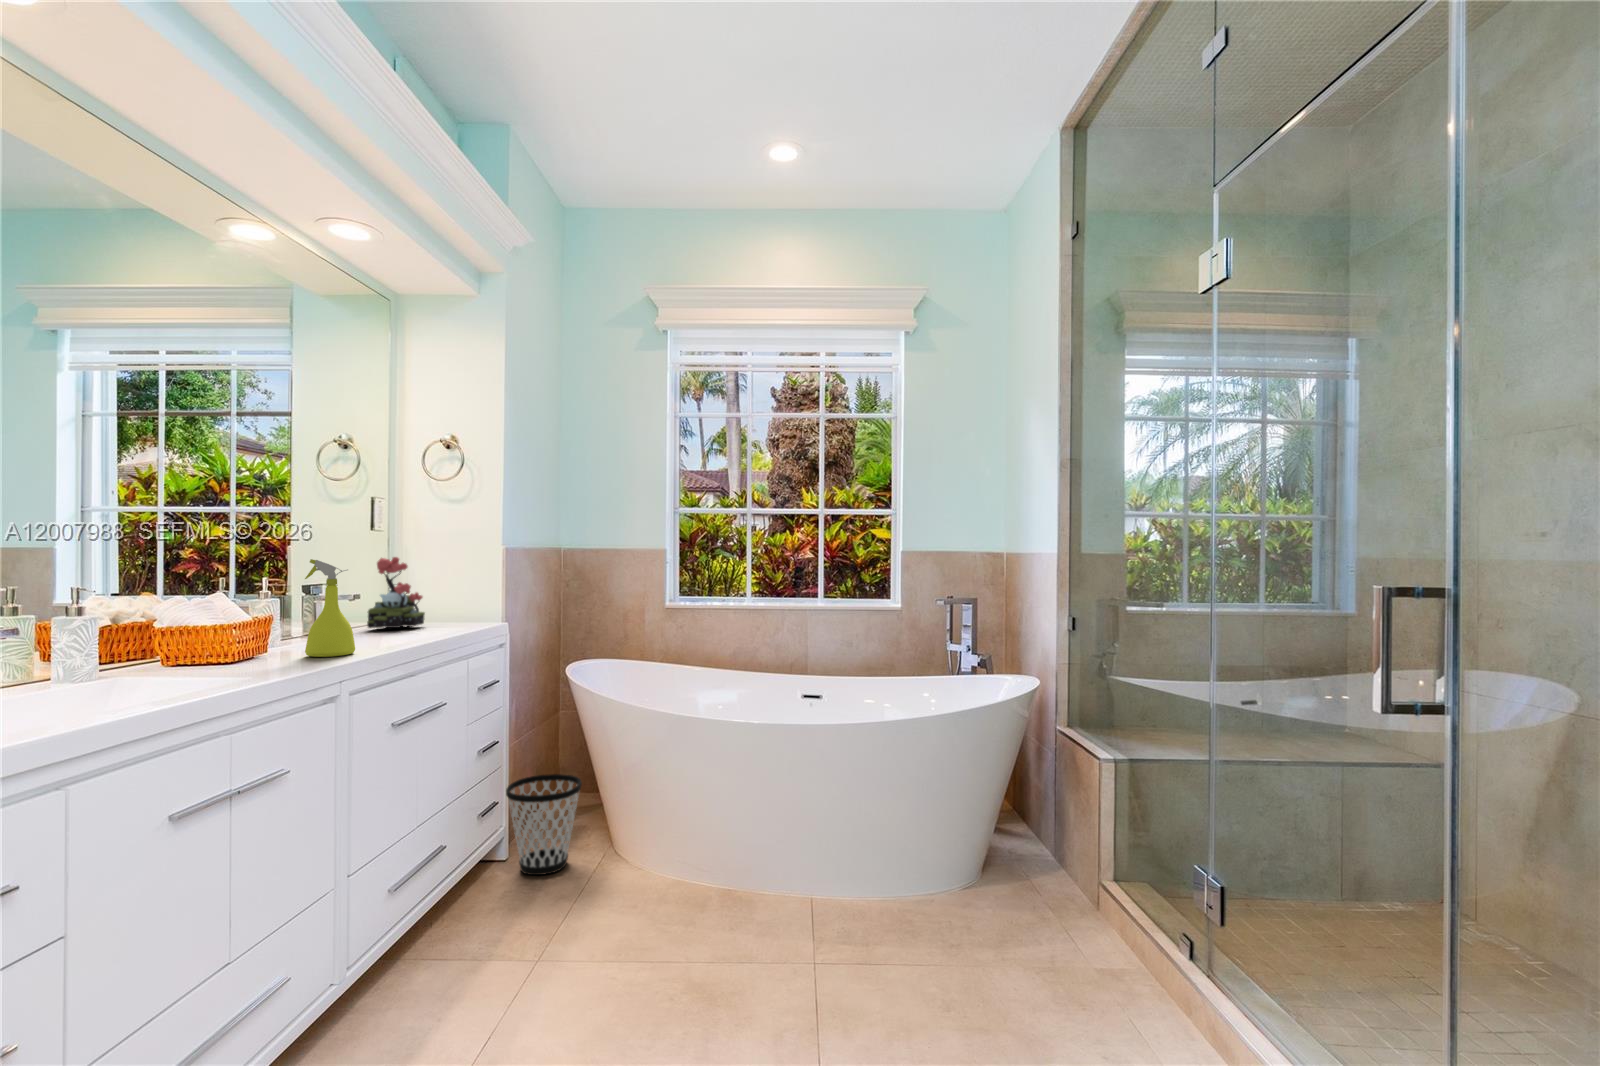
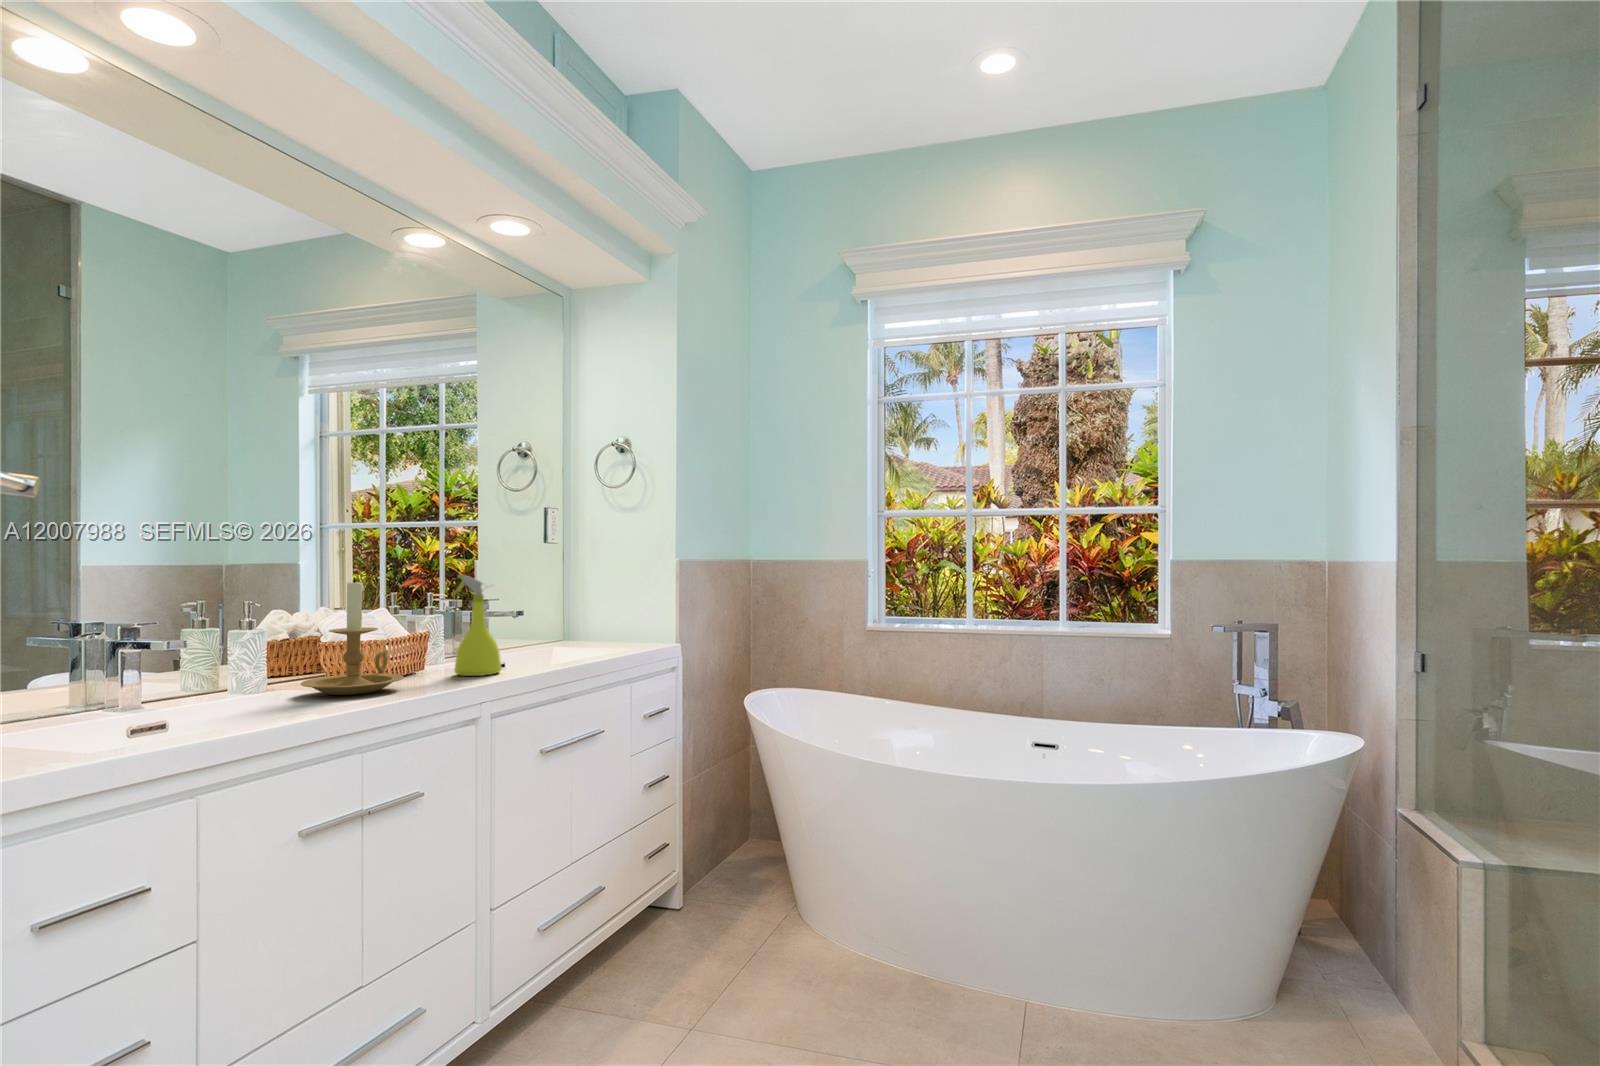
plant: present [367,557,425,628] -> none [542,571,601,646]
candle holder: none [152,561,267,679] -> present [301,577,404,695]
wastebasket: present [506,774,582,875] -> none [681,814,762,928]

